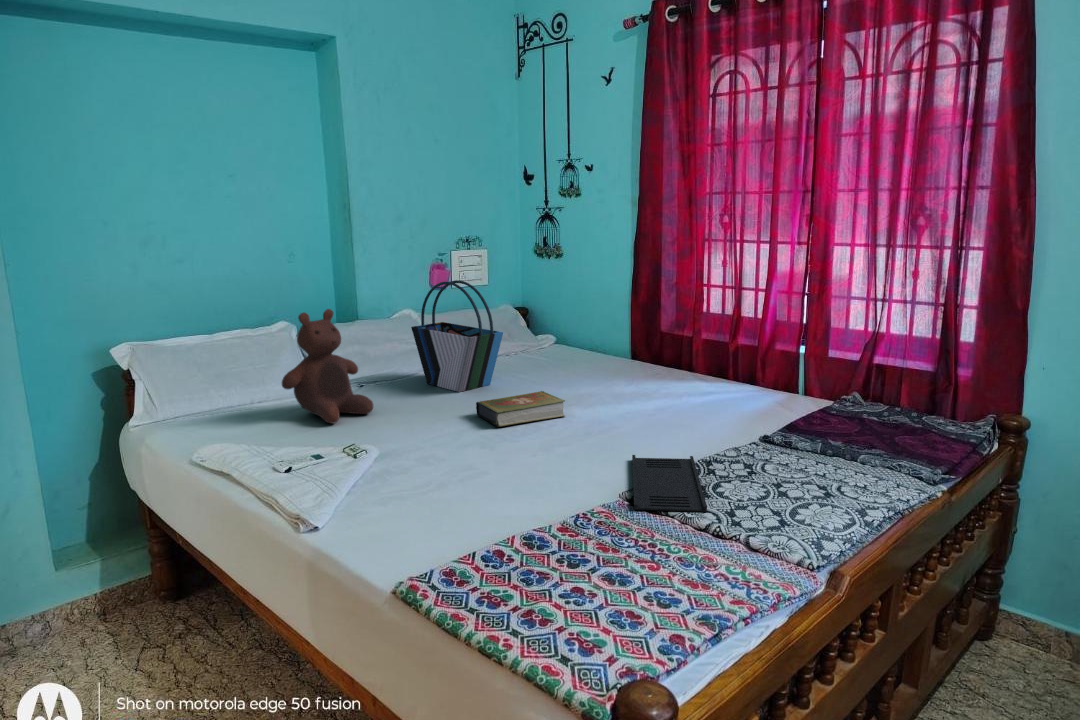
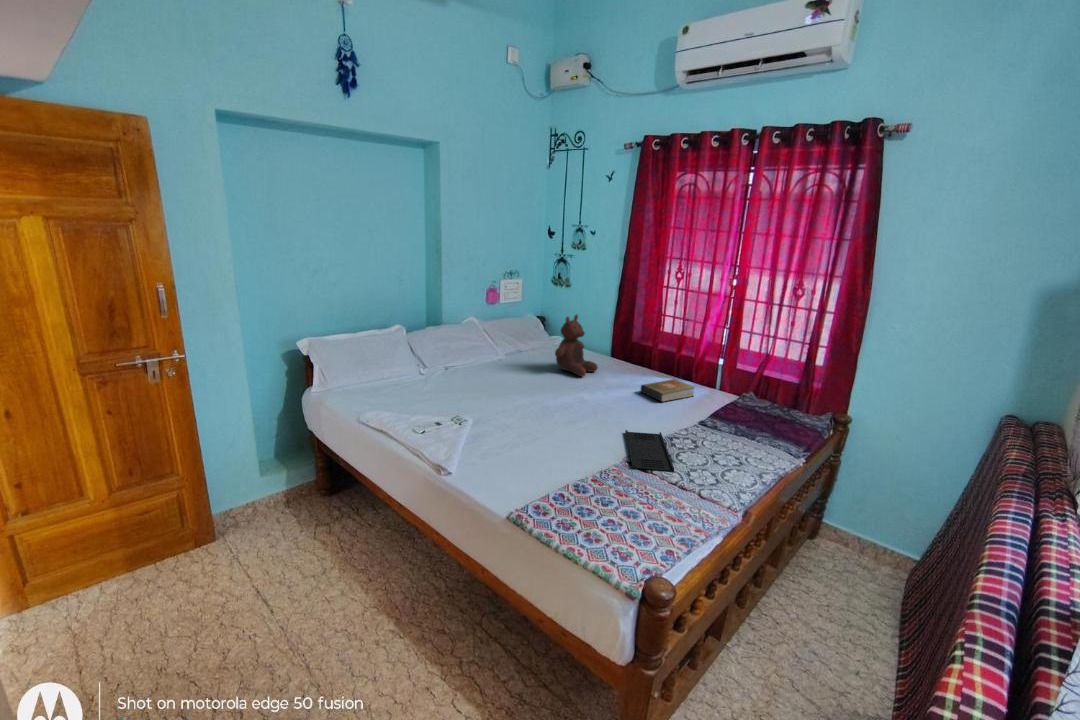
tote bag: present [411,280,503,392] -> none [480,306,539,376]
stuffed bear: present [282,309,374,423] -> present [555,315,598,376]
book: present [476,391,565,427] -> present [641,379,694,402]

